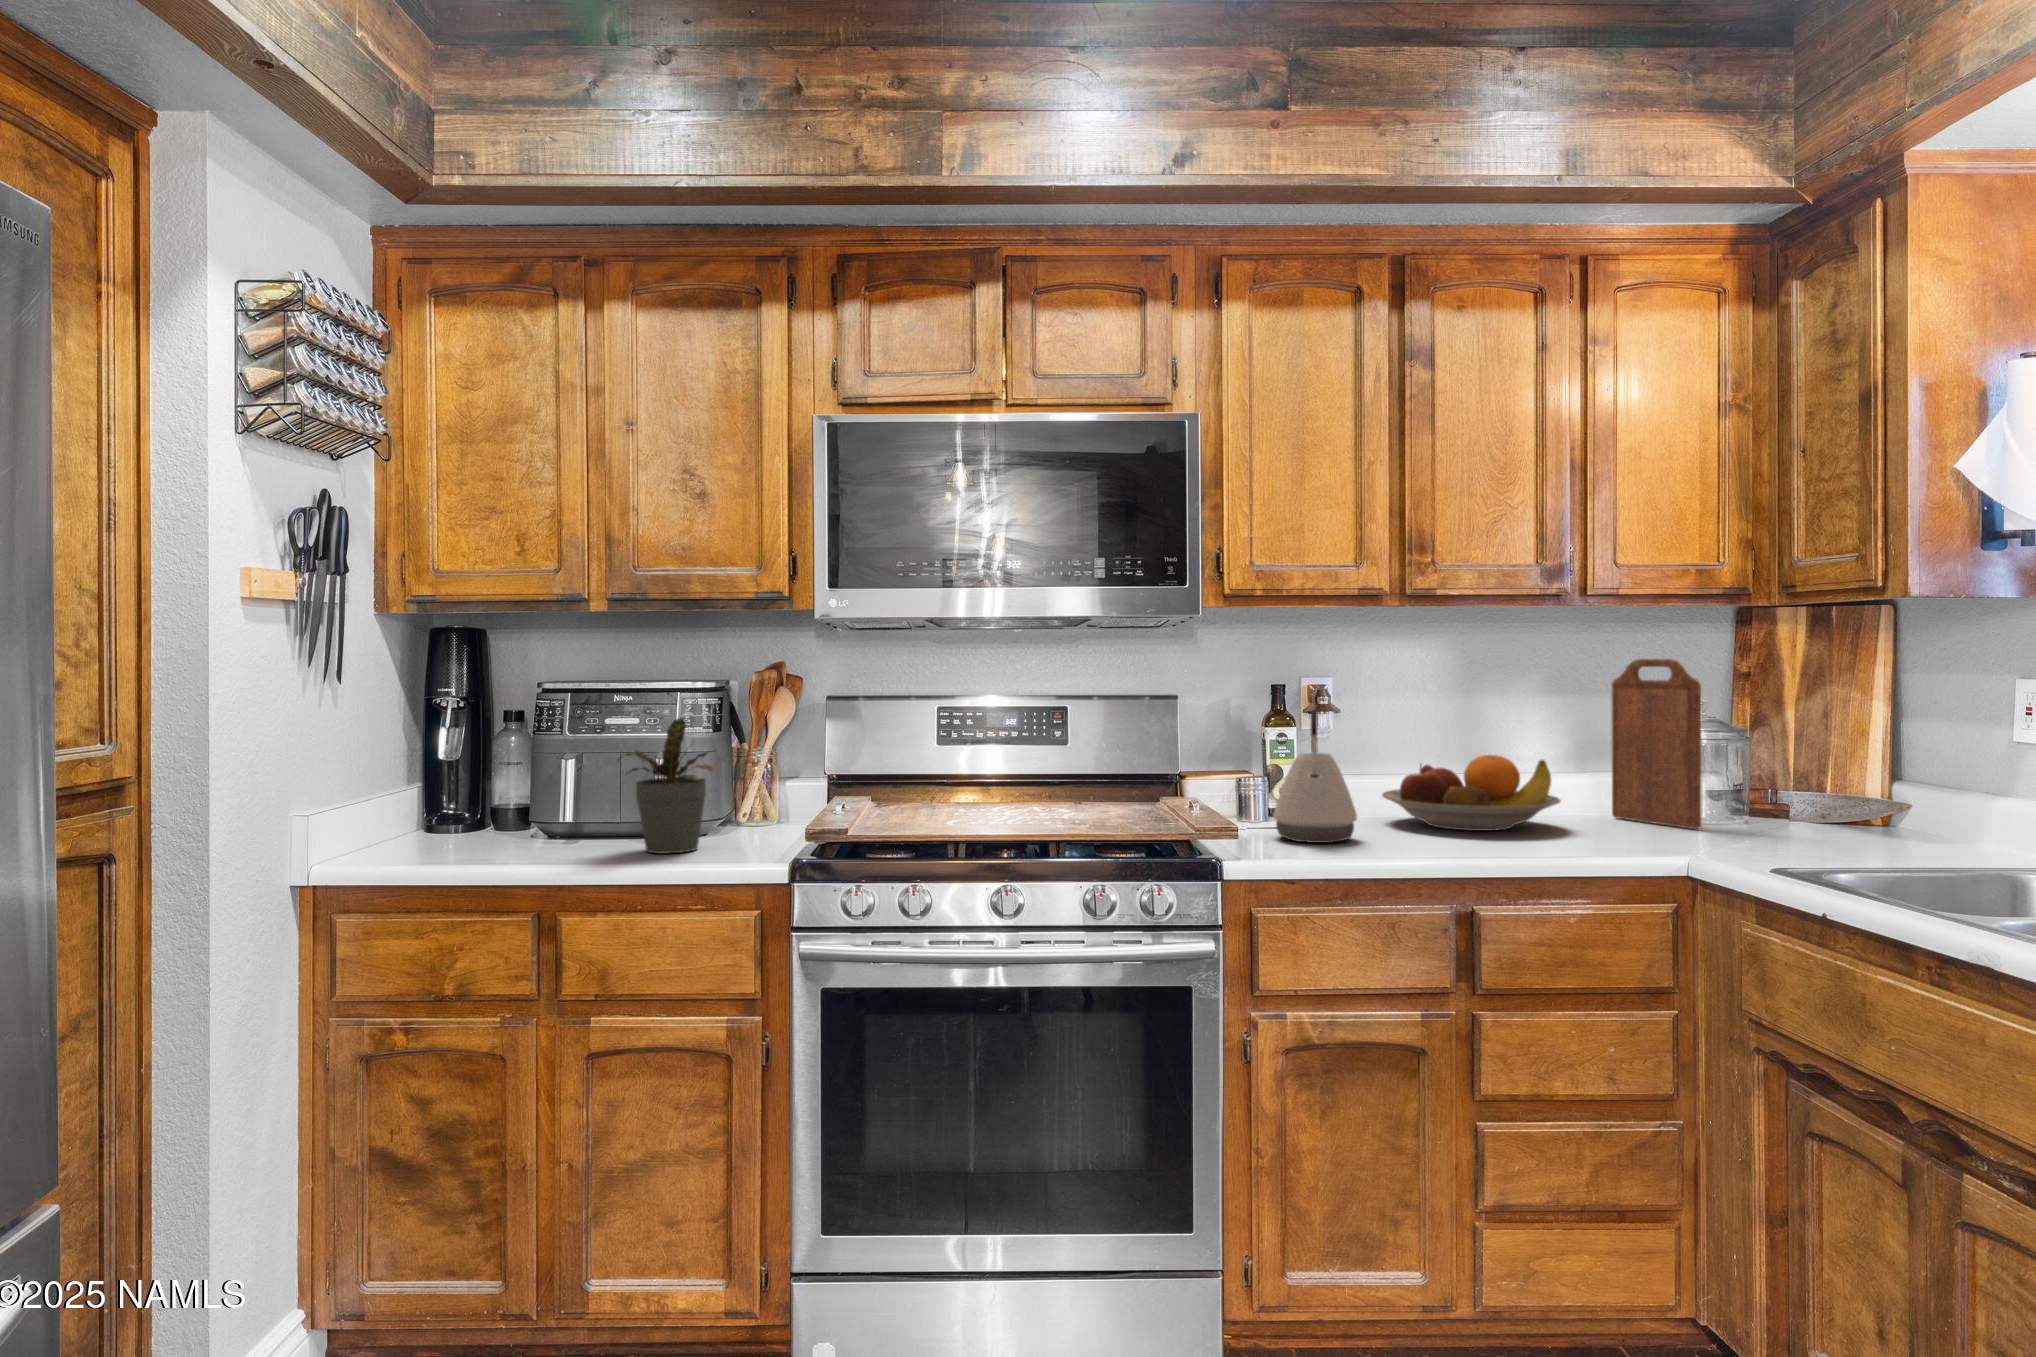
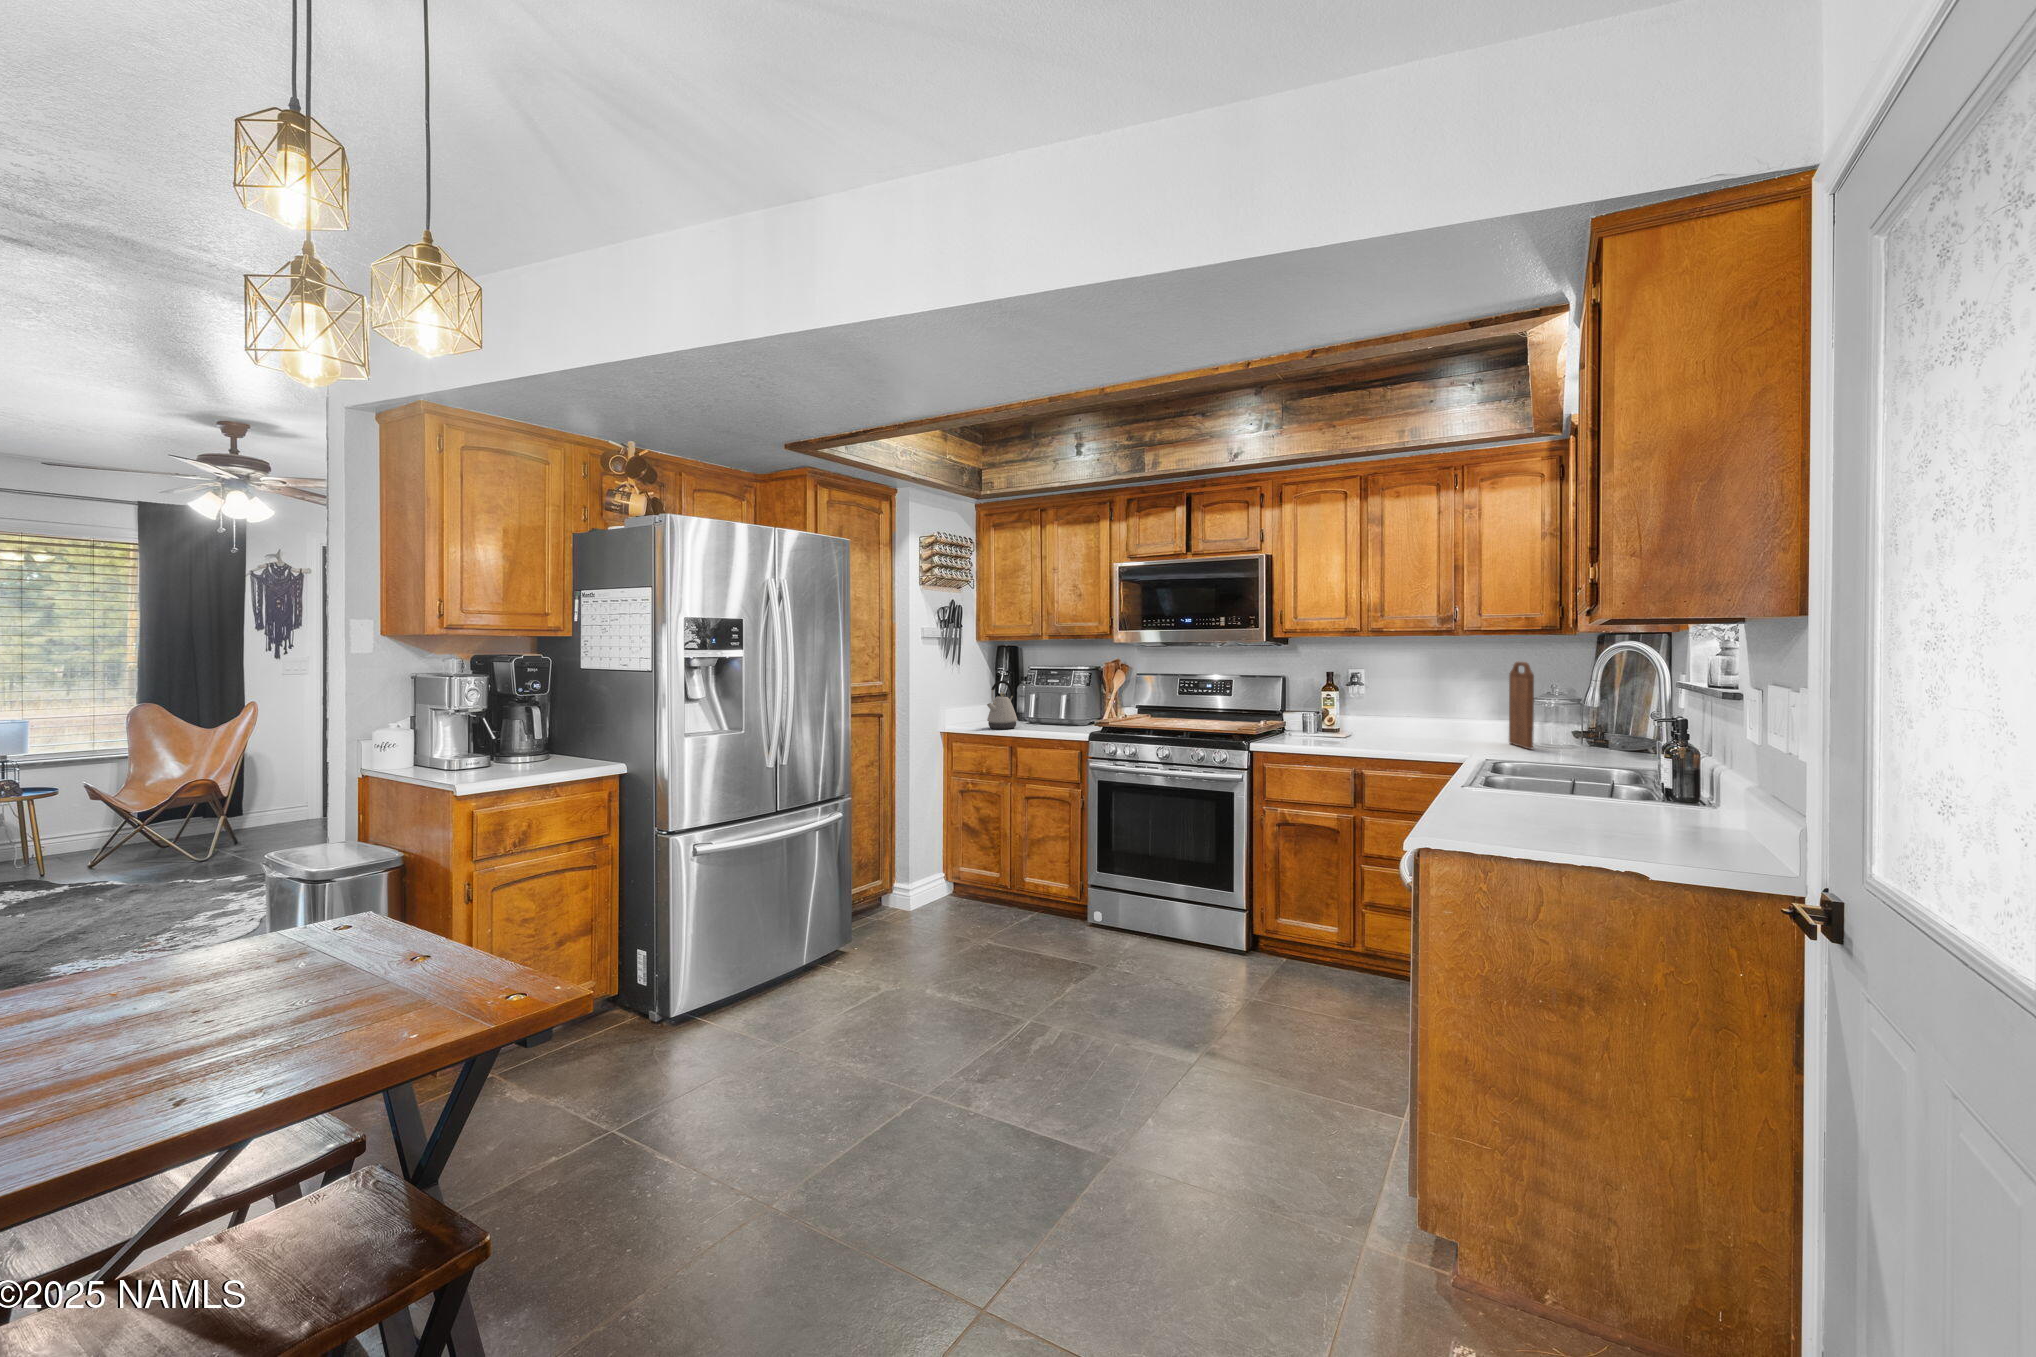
kettle: present [1273,710,1357,843] -> present [987,681,1017,729]
potted plant: present [618,718,714,853] -> none [1041,682,1075,731]
fruit bowl: present [1382,755,1561,831] -> none [1368,708,1457,744]

